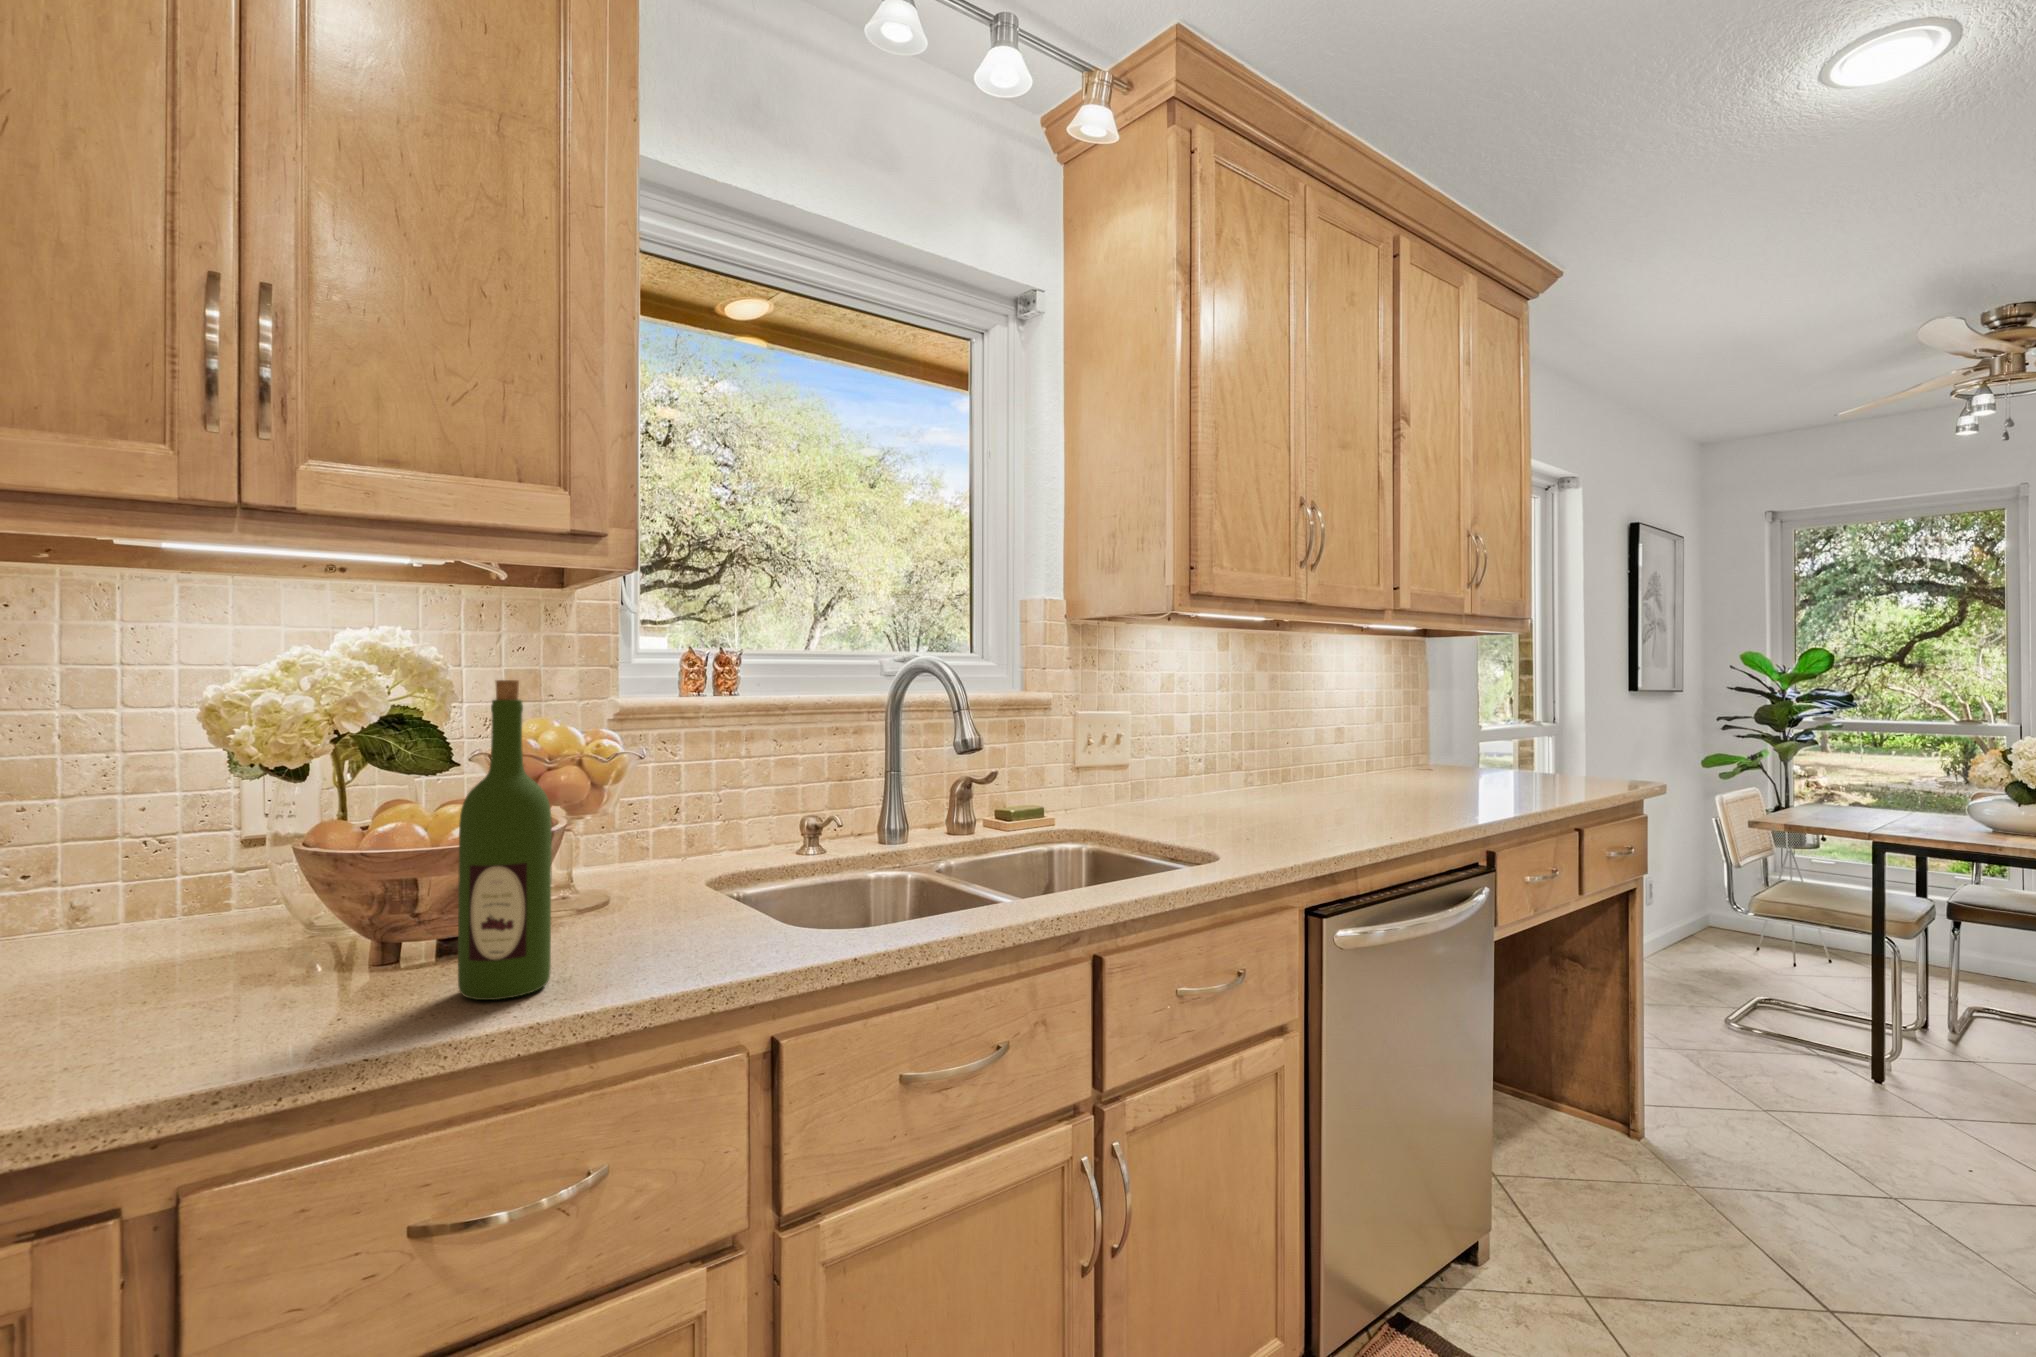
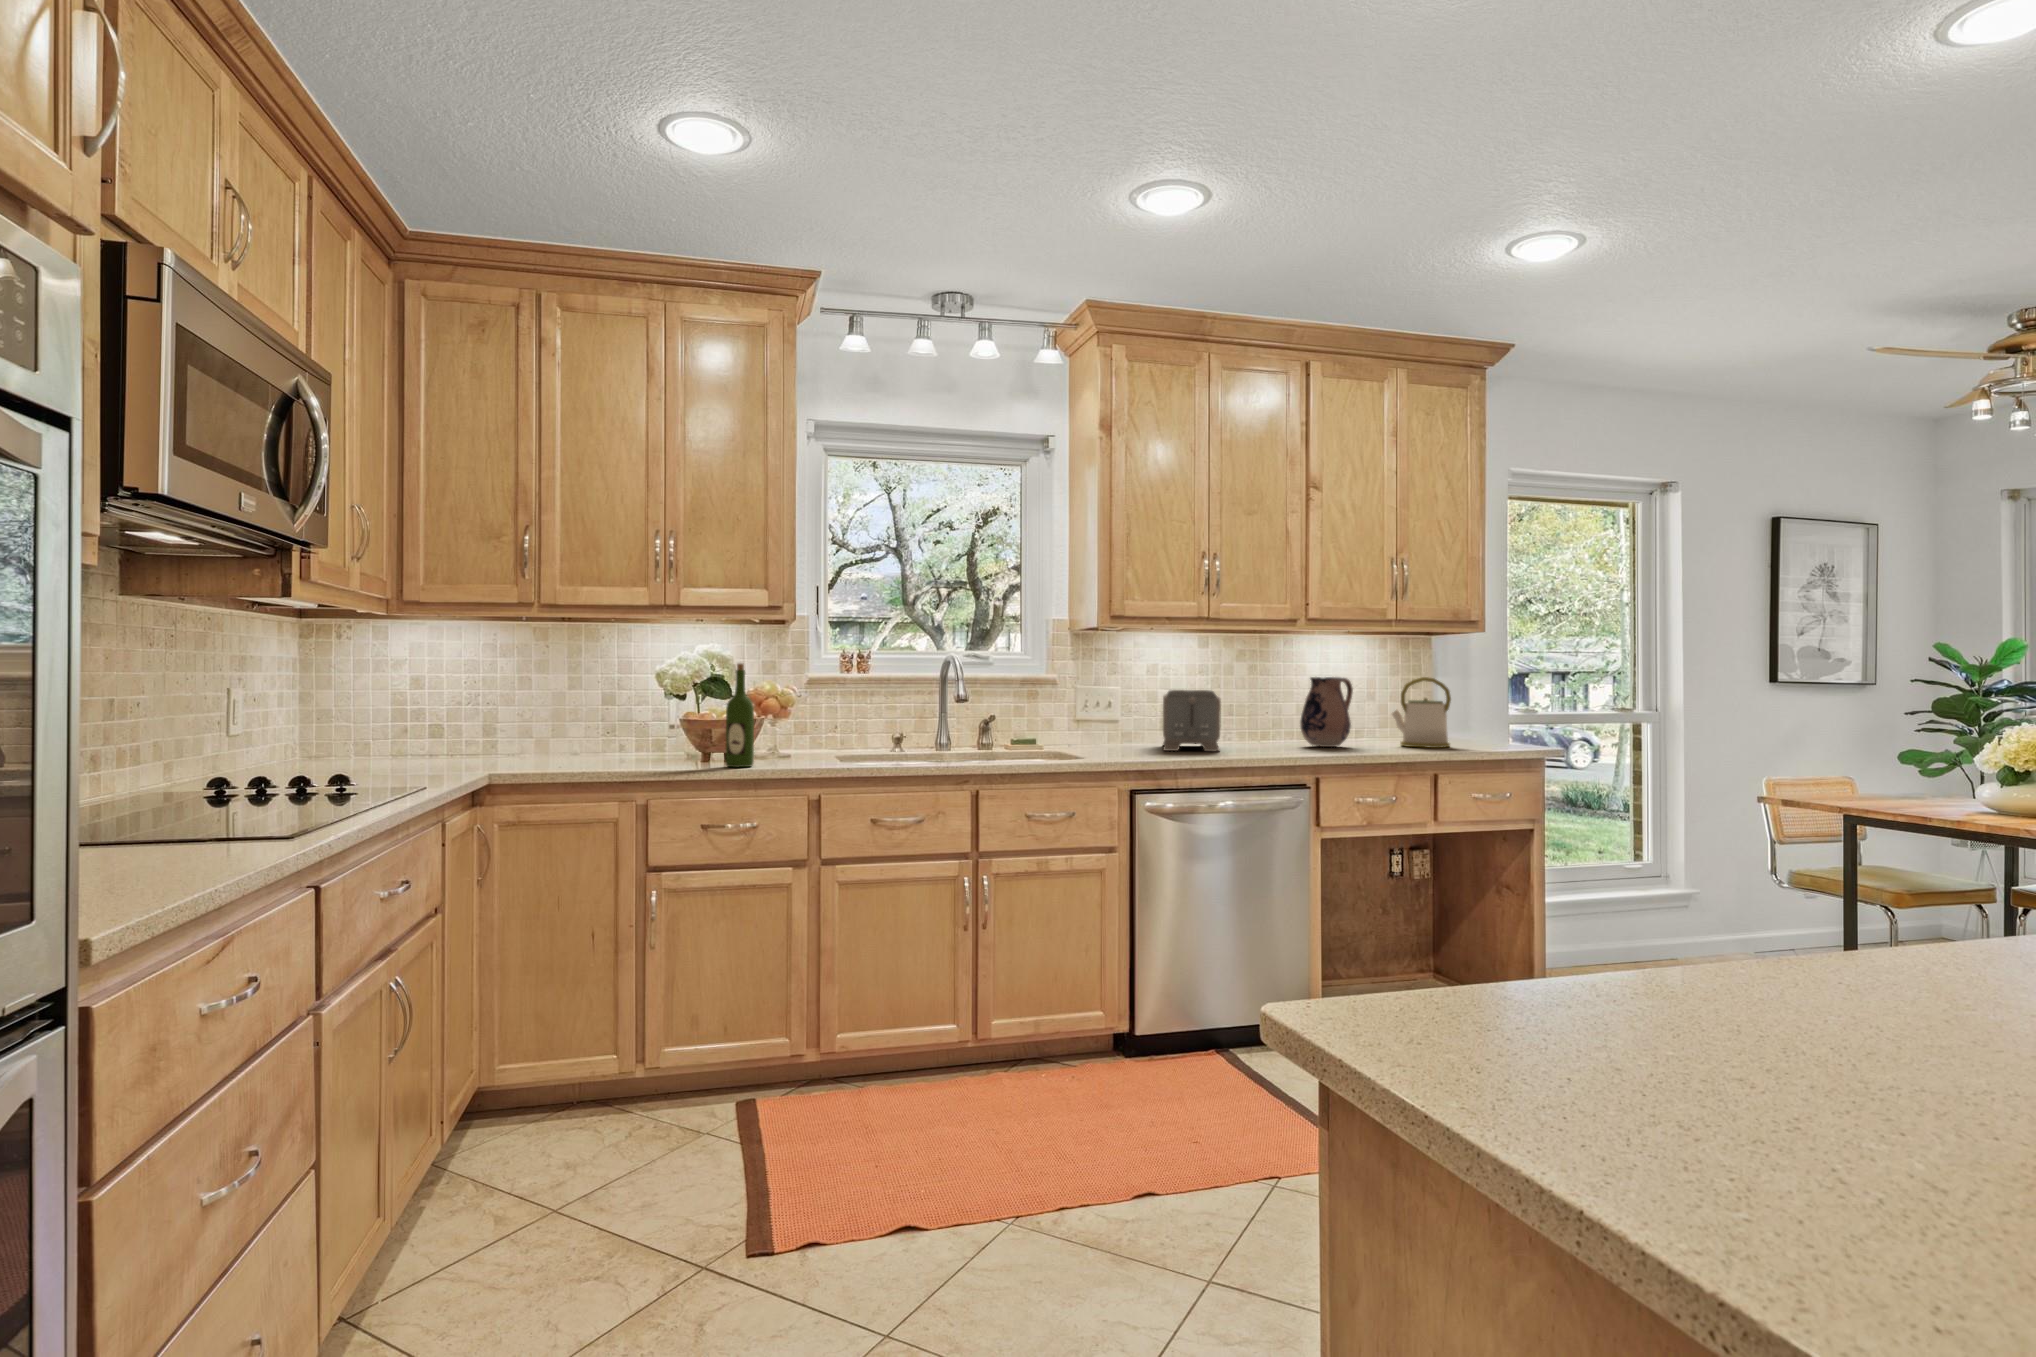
kettle: none [1493,691,1577,792] -> present [1392,677,1451,748]
ceramic pitcher: none [1396,693,1473,797] -> present [1300,677,1353,747]
toaster: none [1210,715,1361,822] -> present [1163,690,1221,751]

